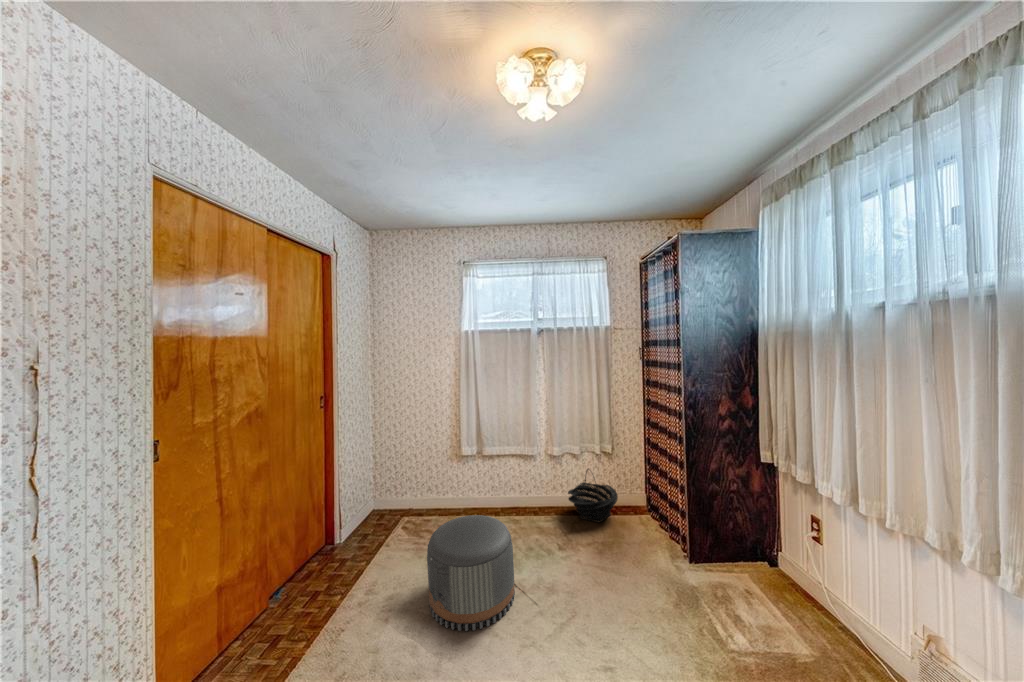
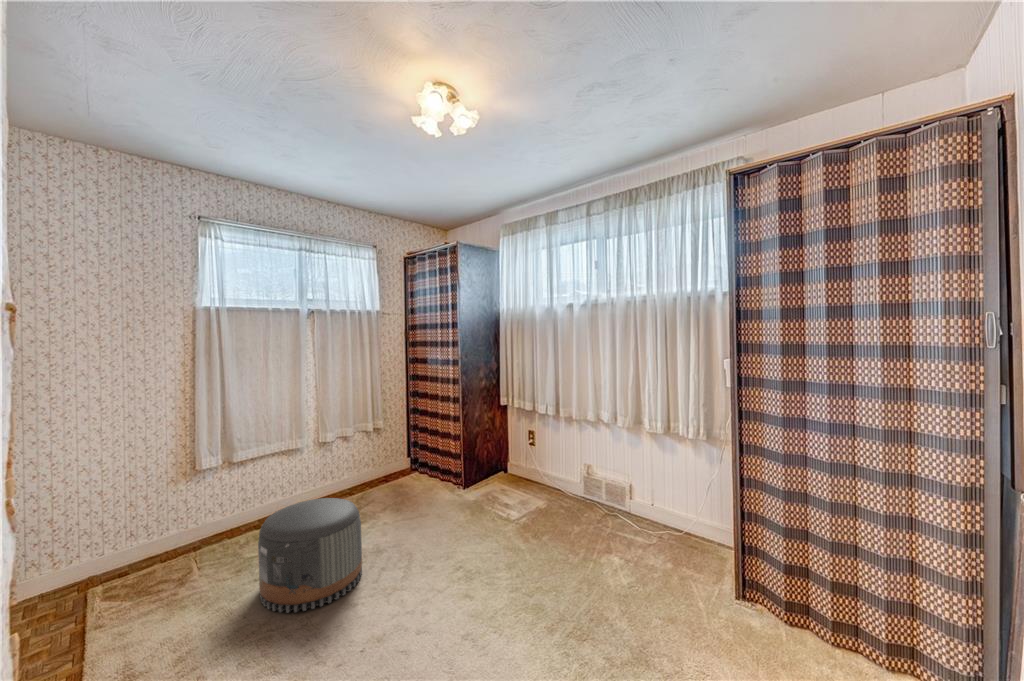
basket: present [568,469,618,522] -> none [343,449,392,499]

